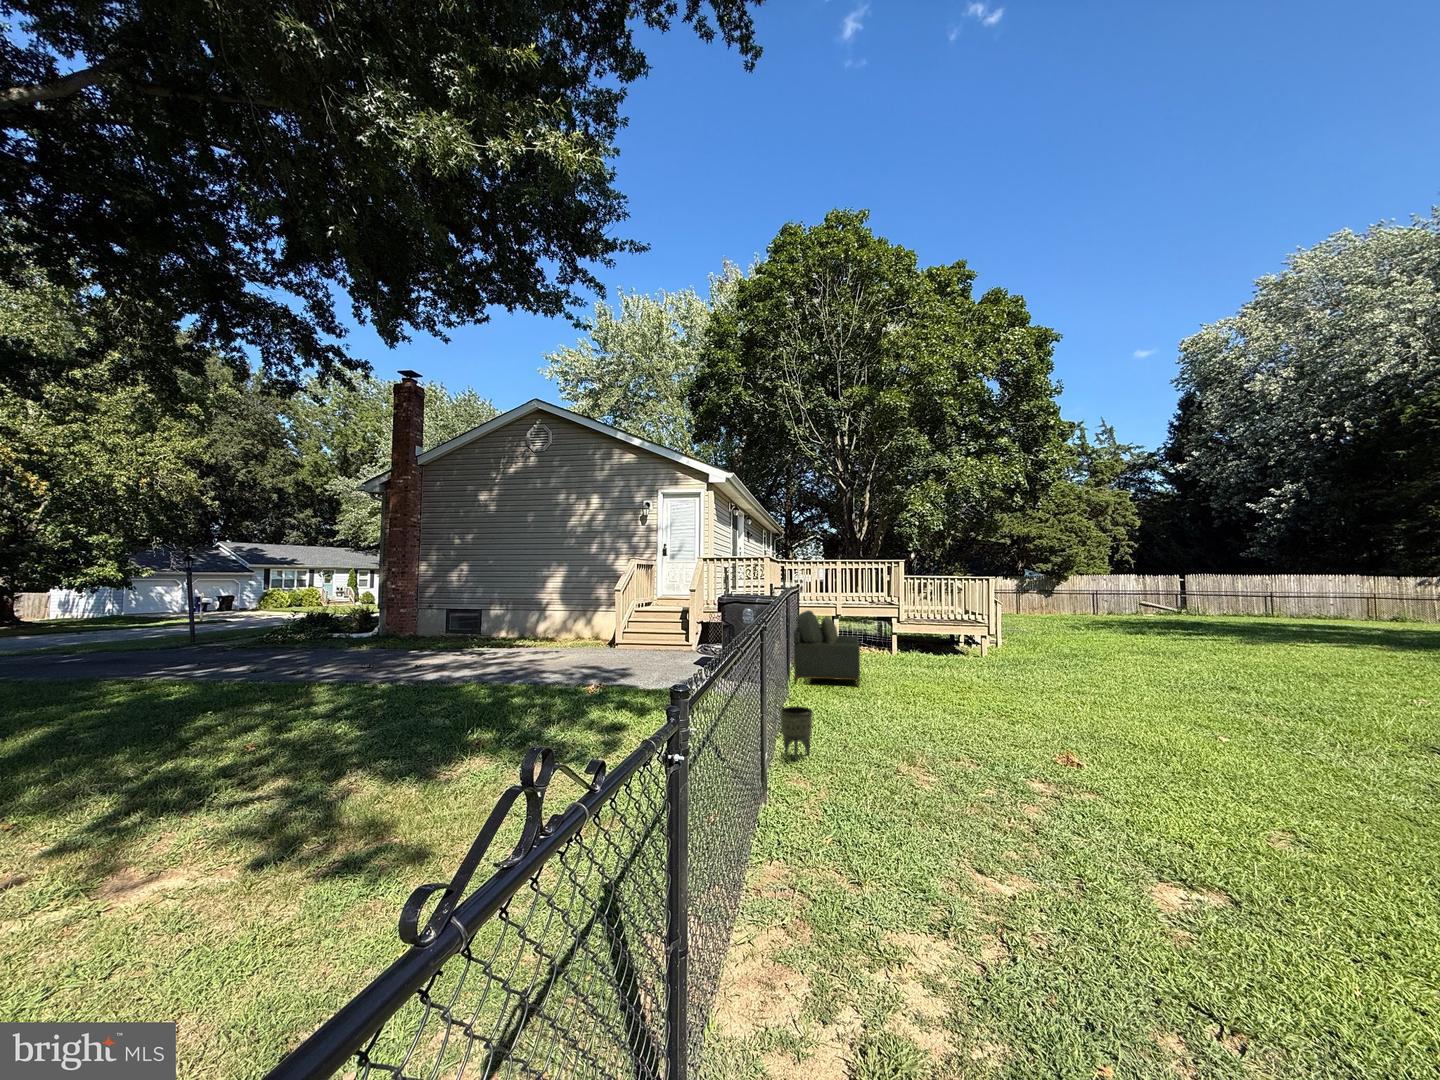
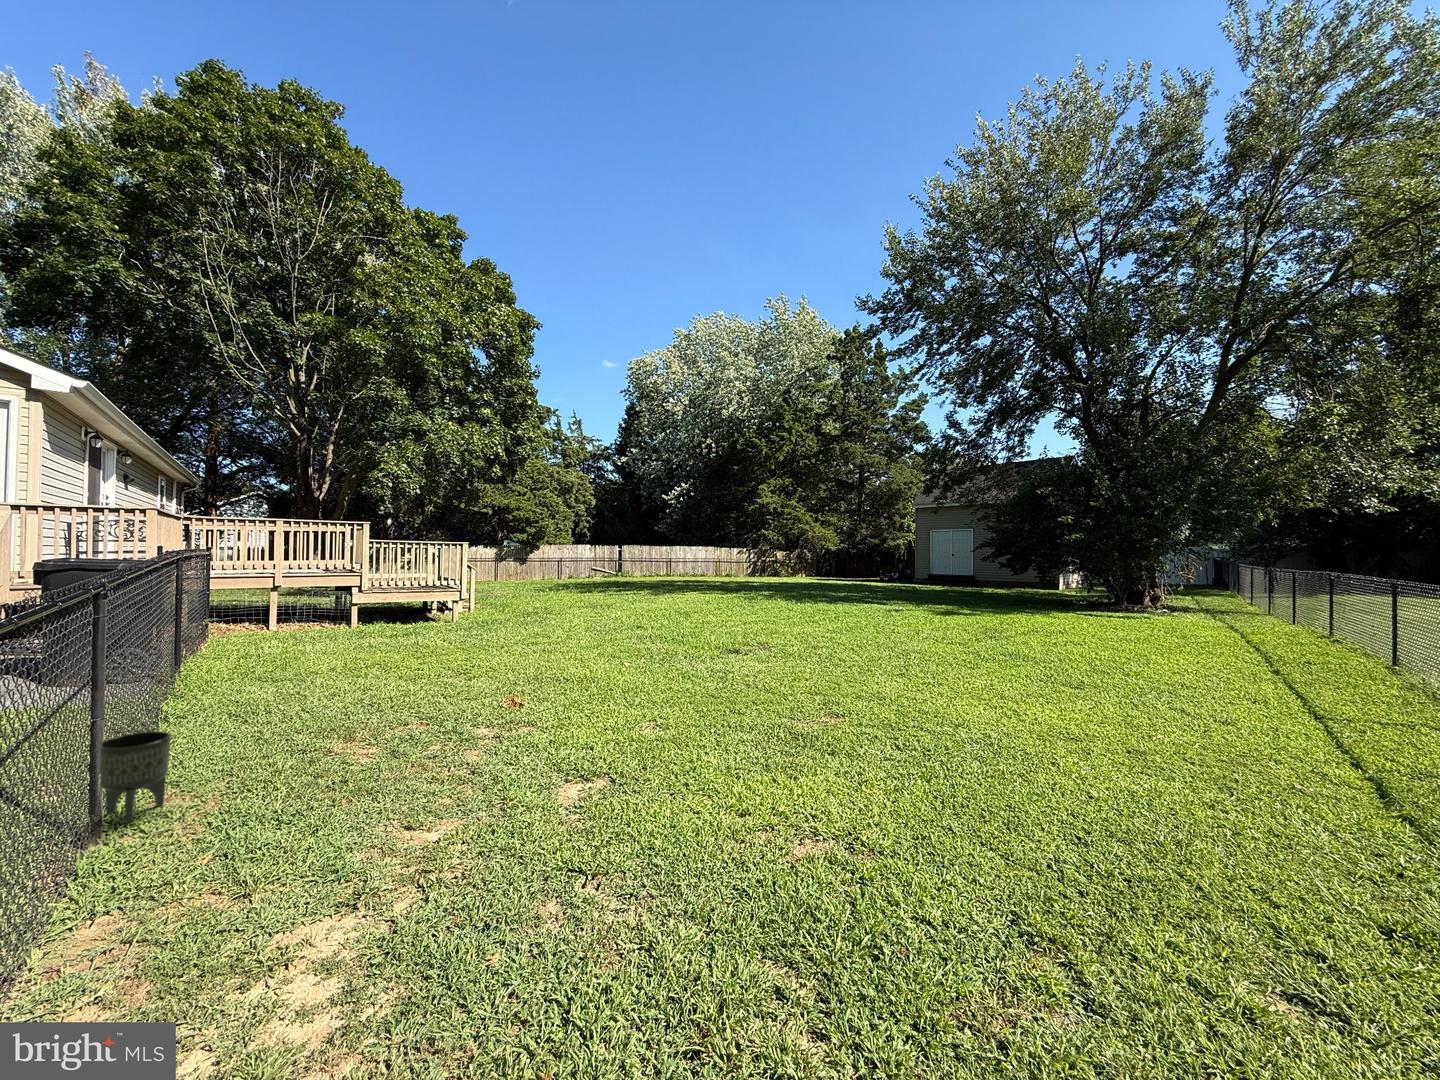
armchair: present [794,610,860,687] -> none [176,580,293,688]

